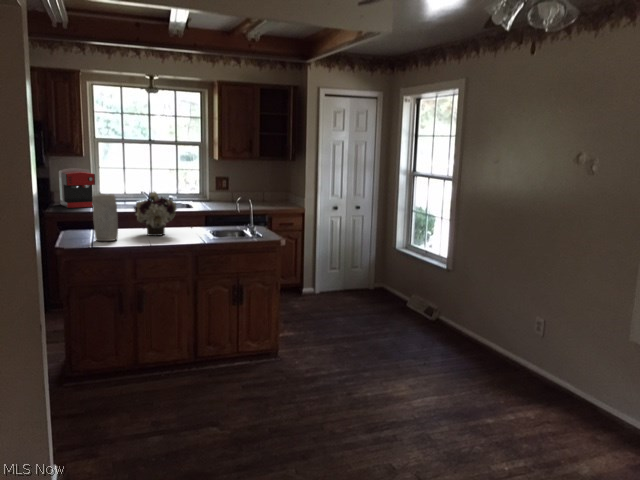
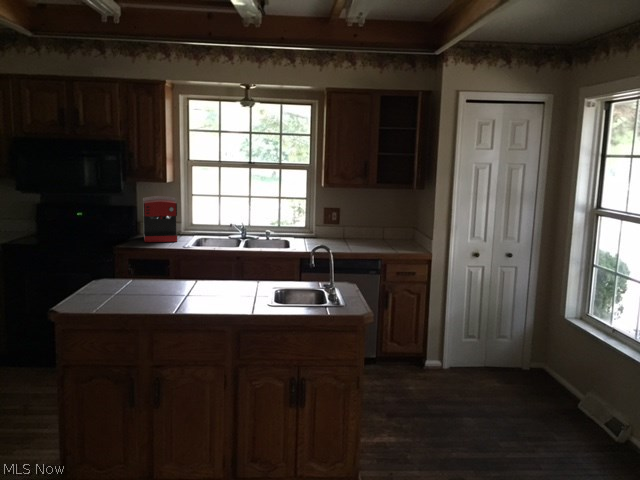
flower arrangement: present [134,192,176,236] -> none [167,234,221,297]
vase: present [93,194,118,241] -> none [98,239,133,305]

